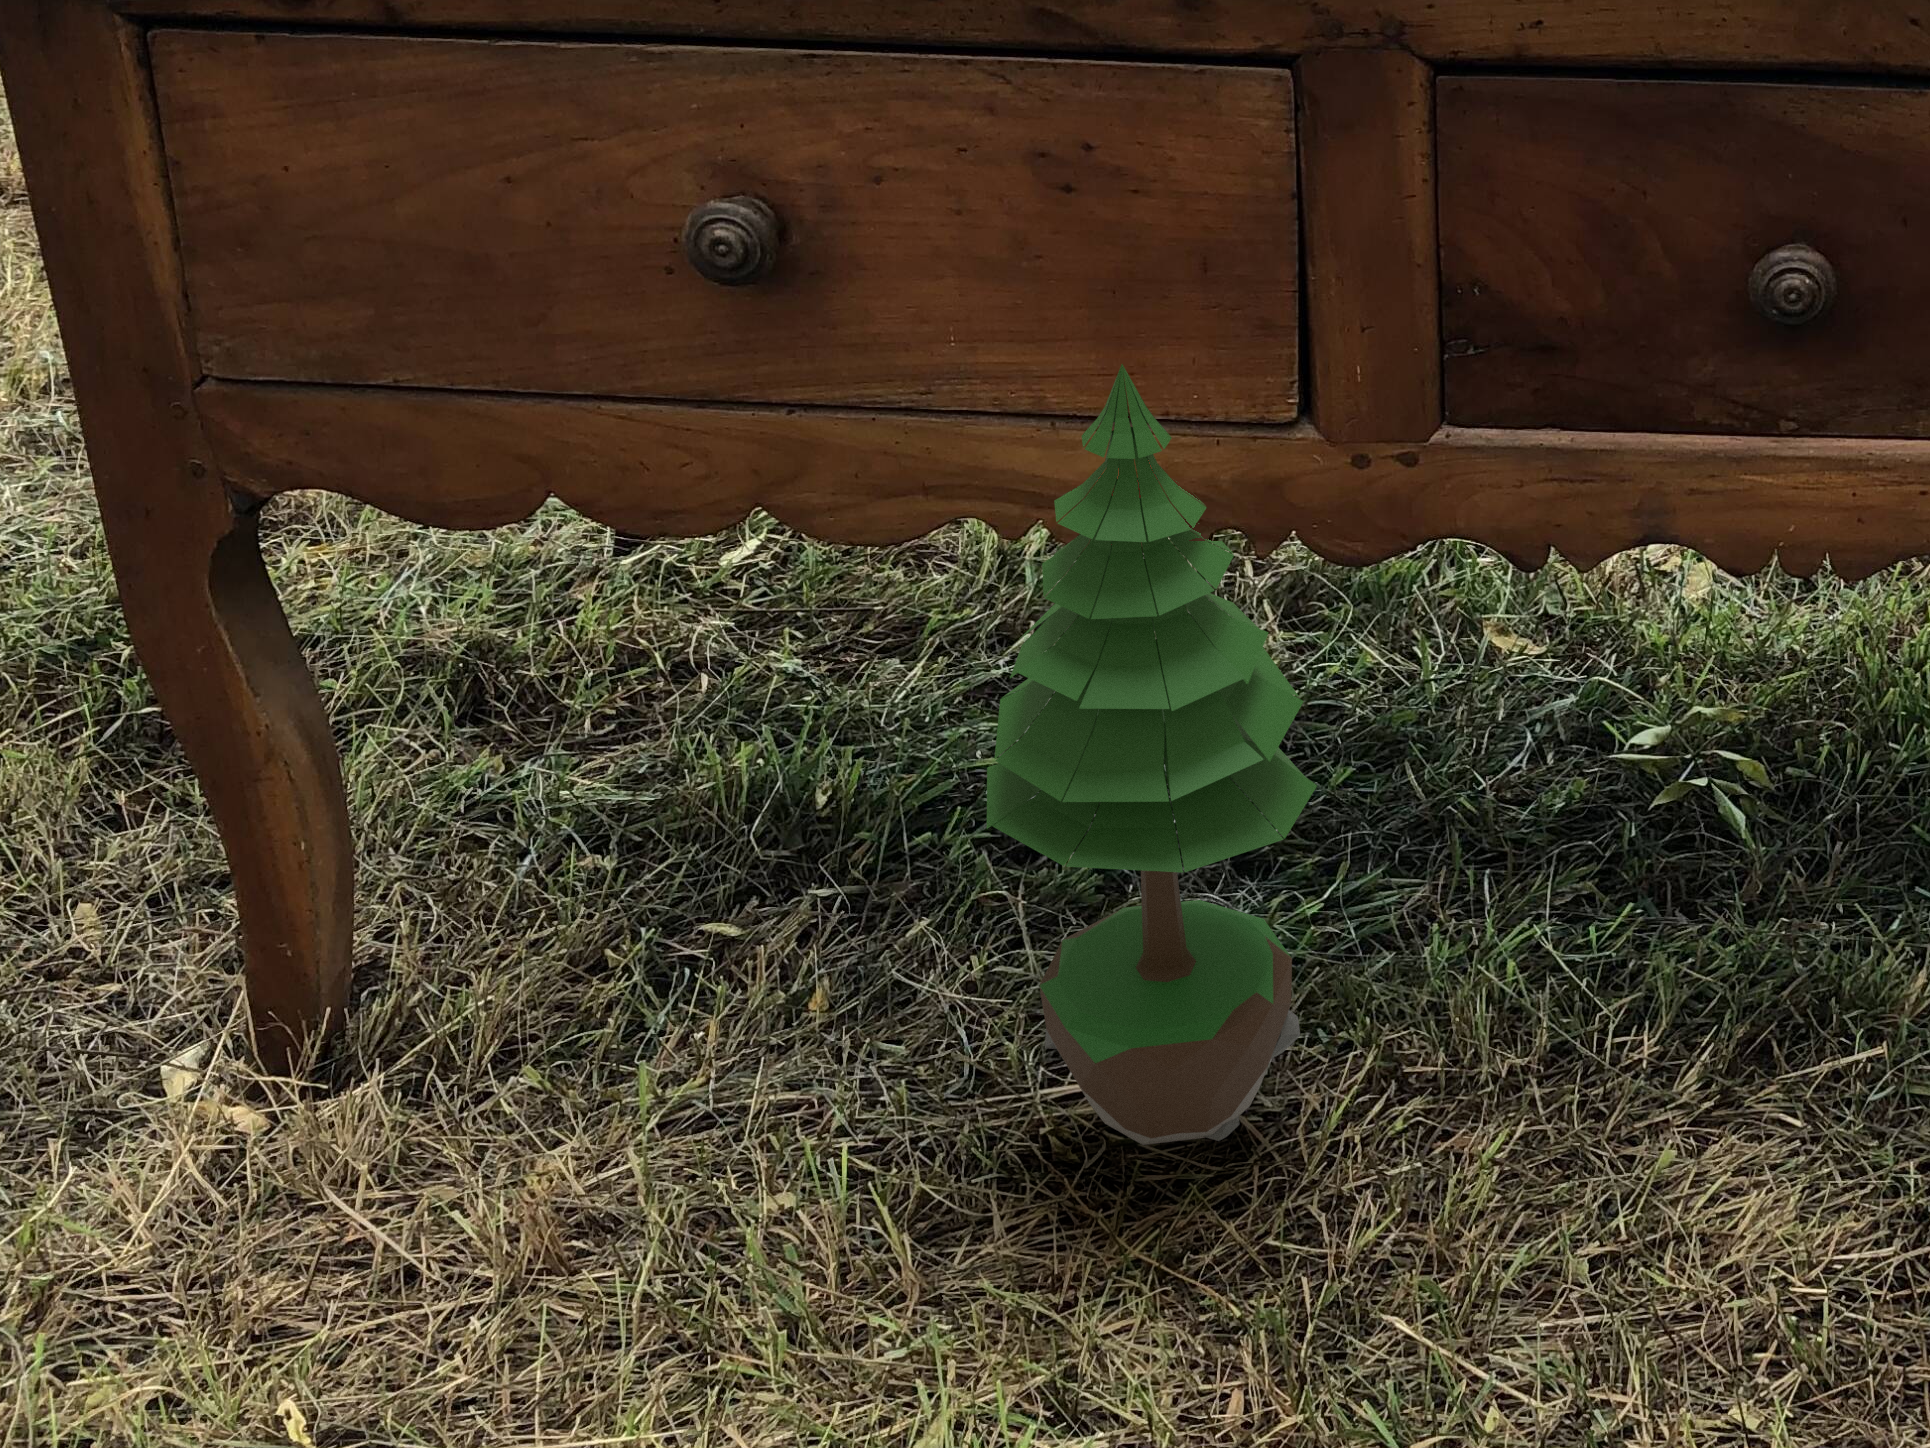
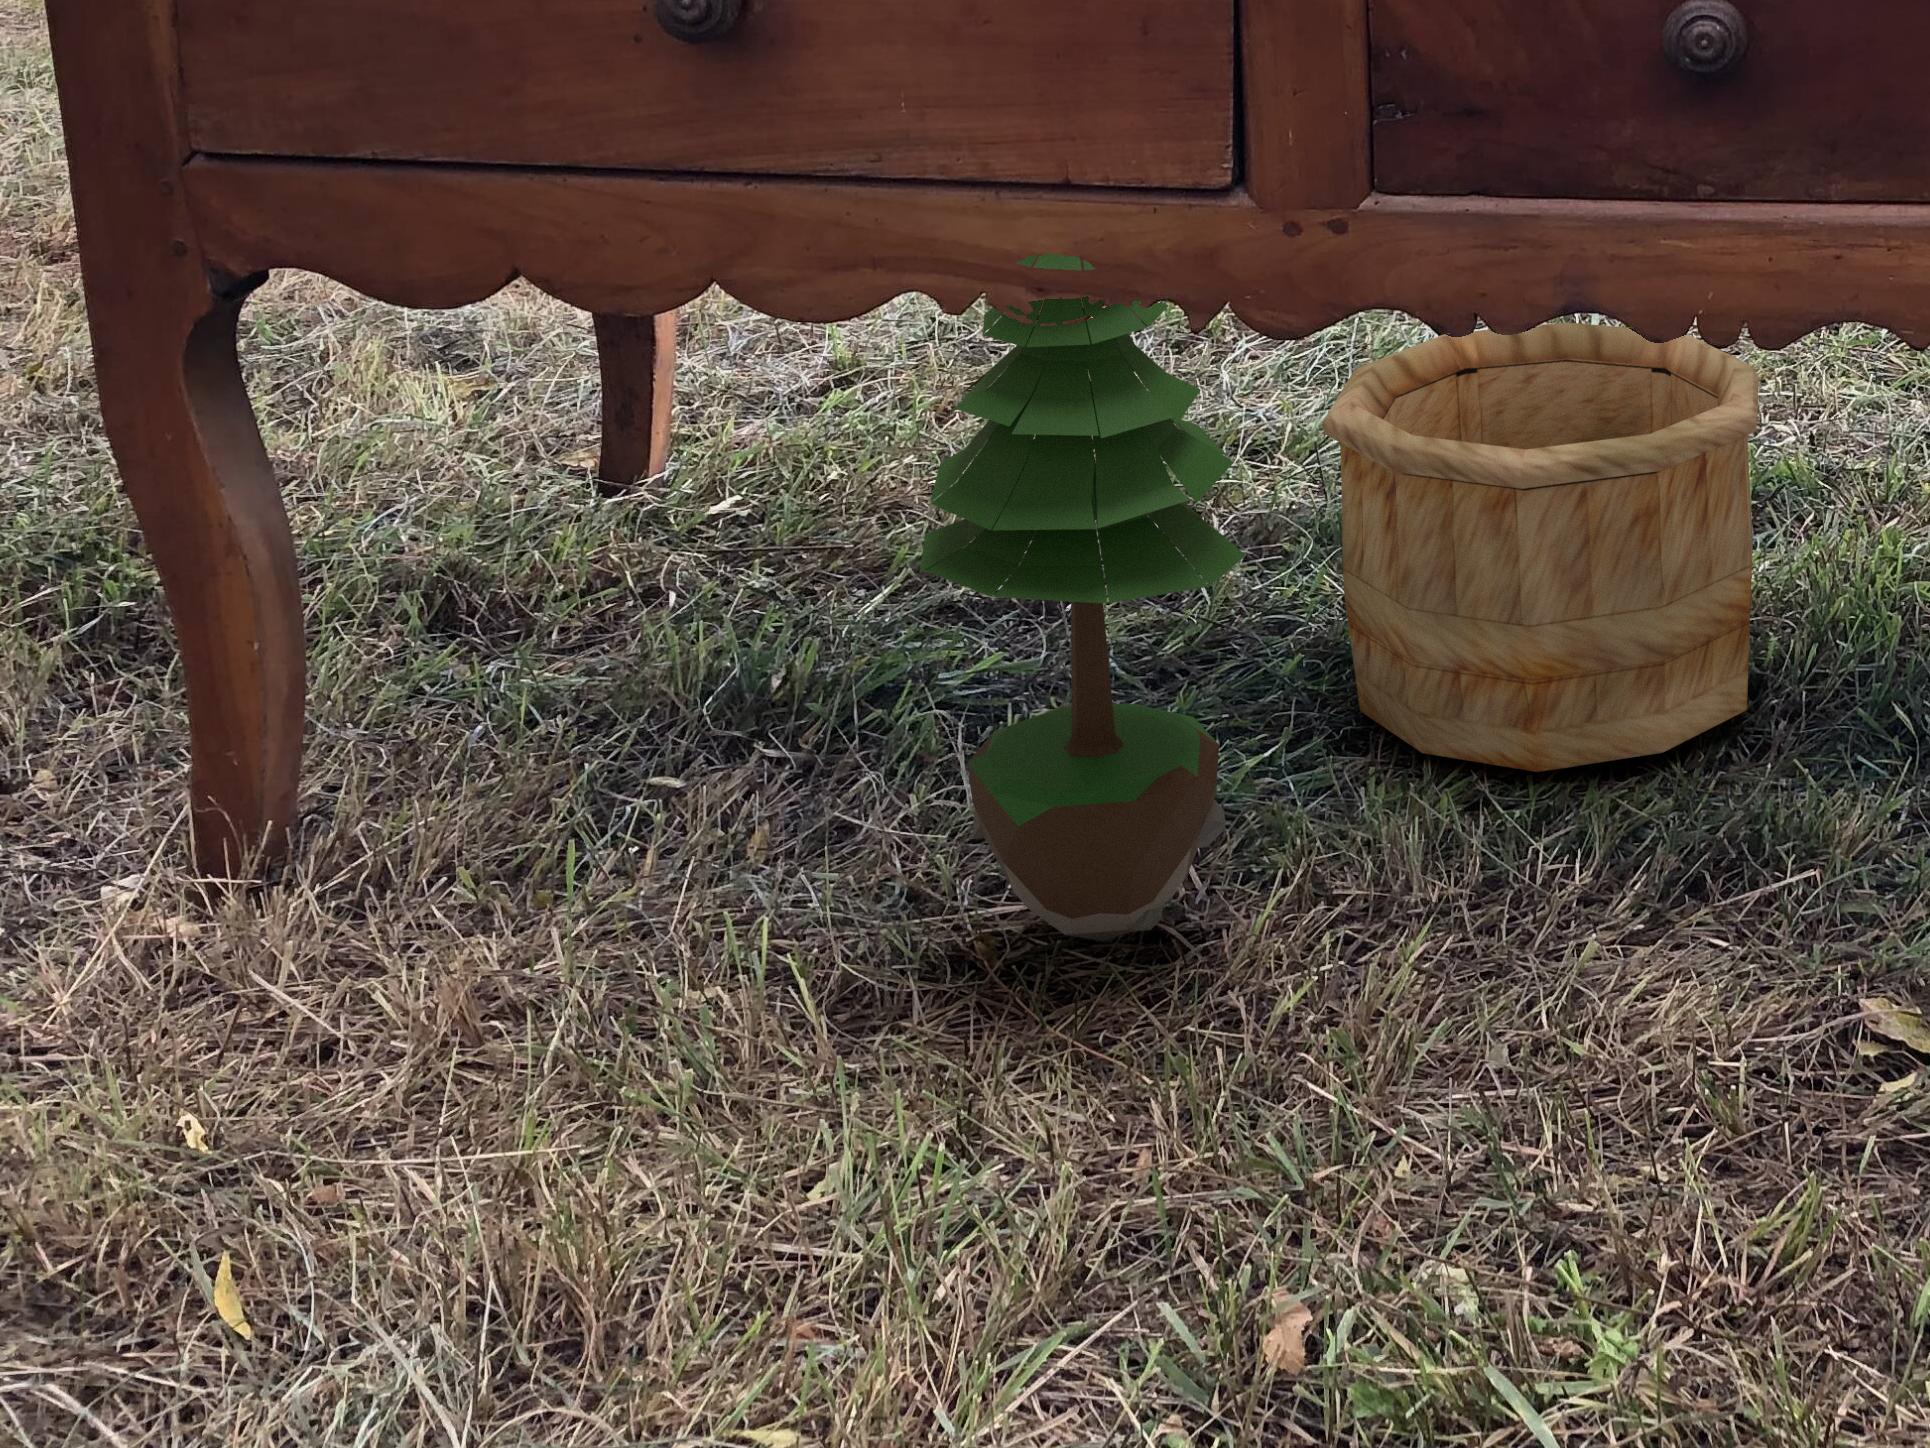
wooden bucket: none [1375,419,1821,913] -> present [1322,322,1759,772]

